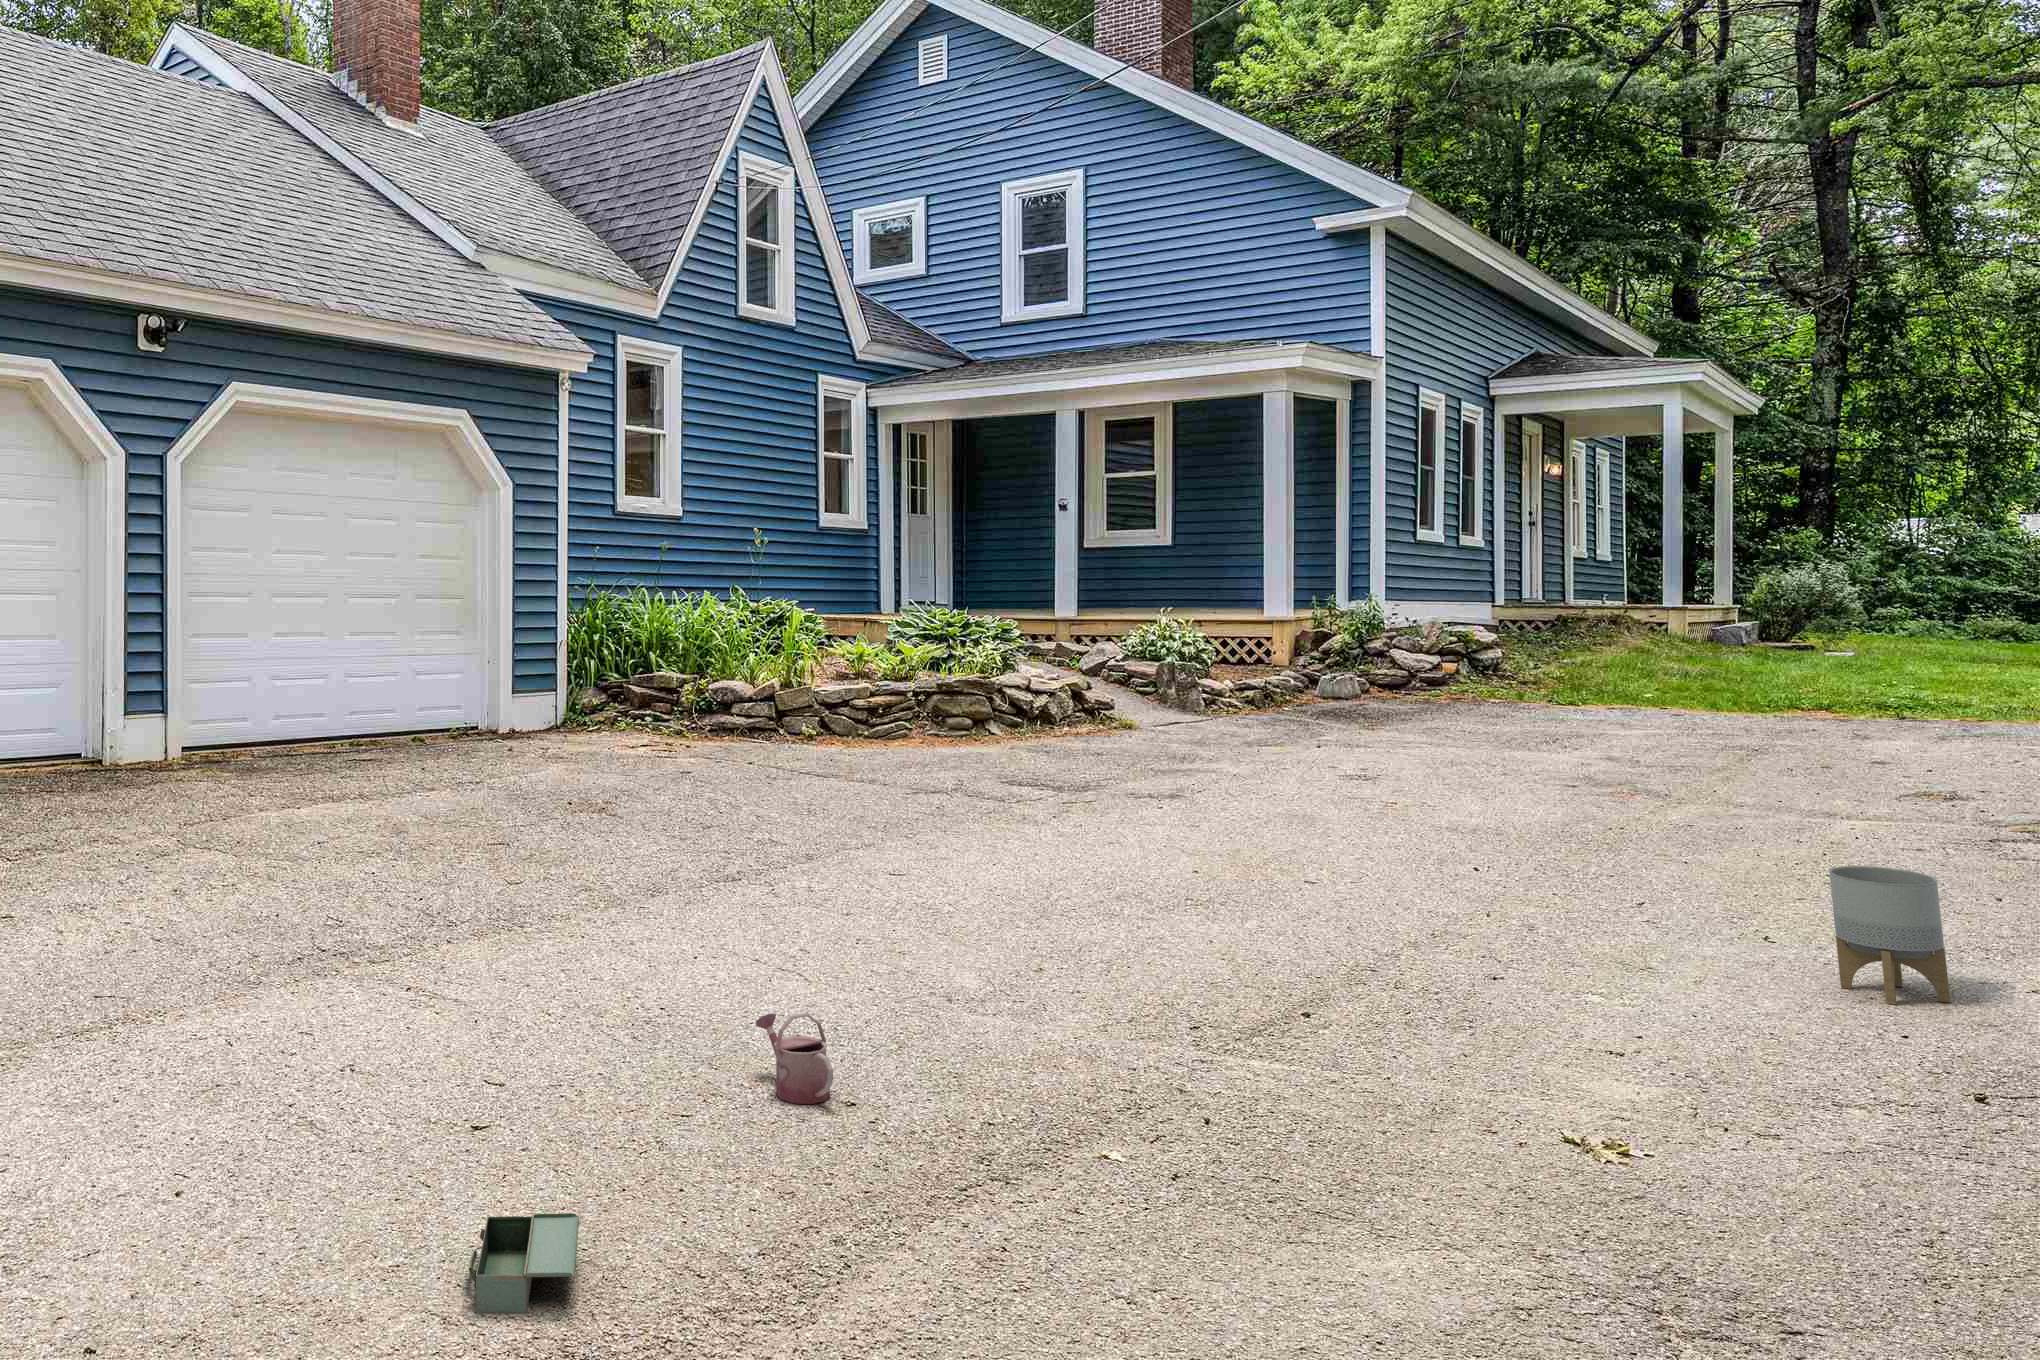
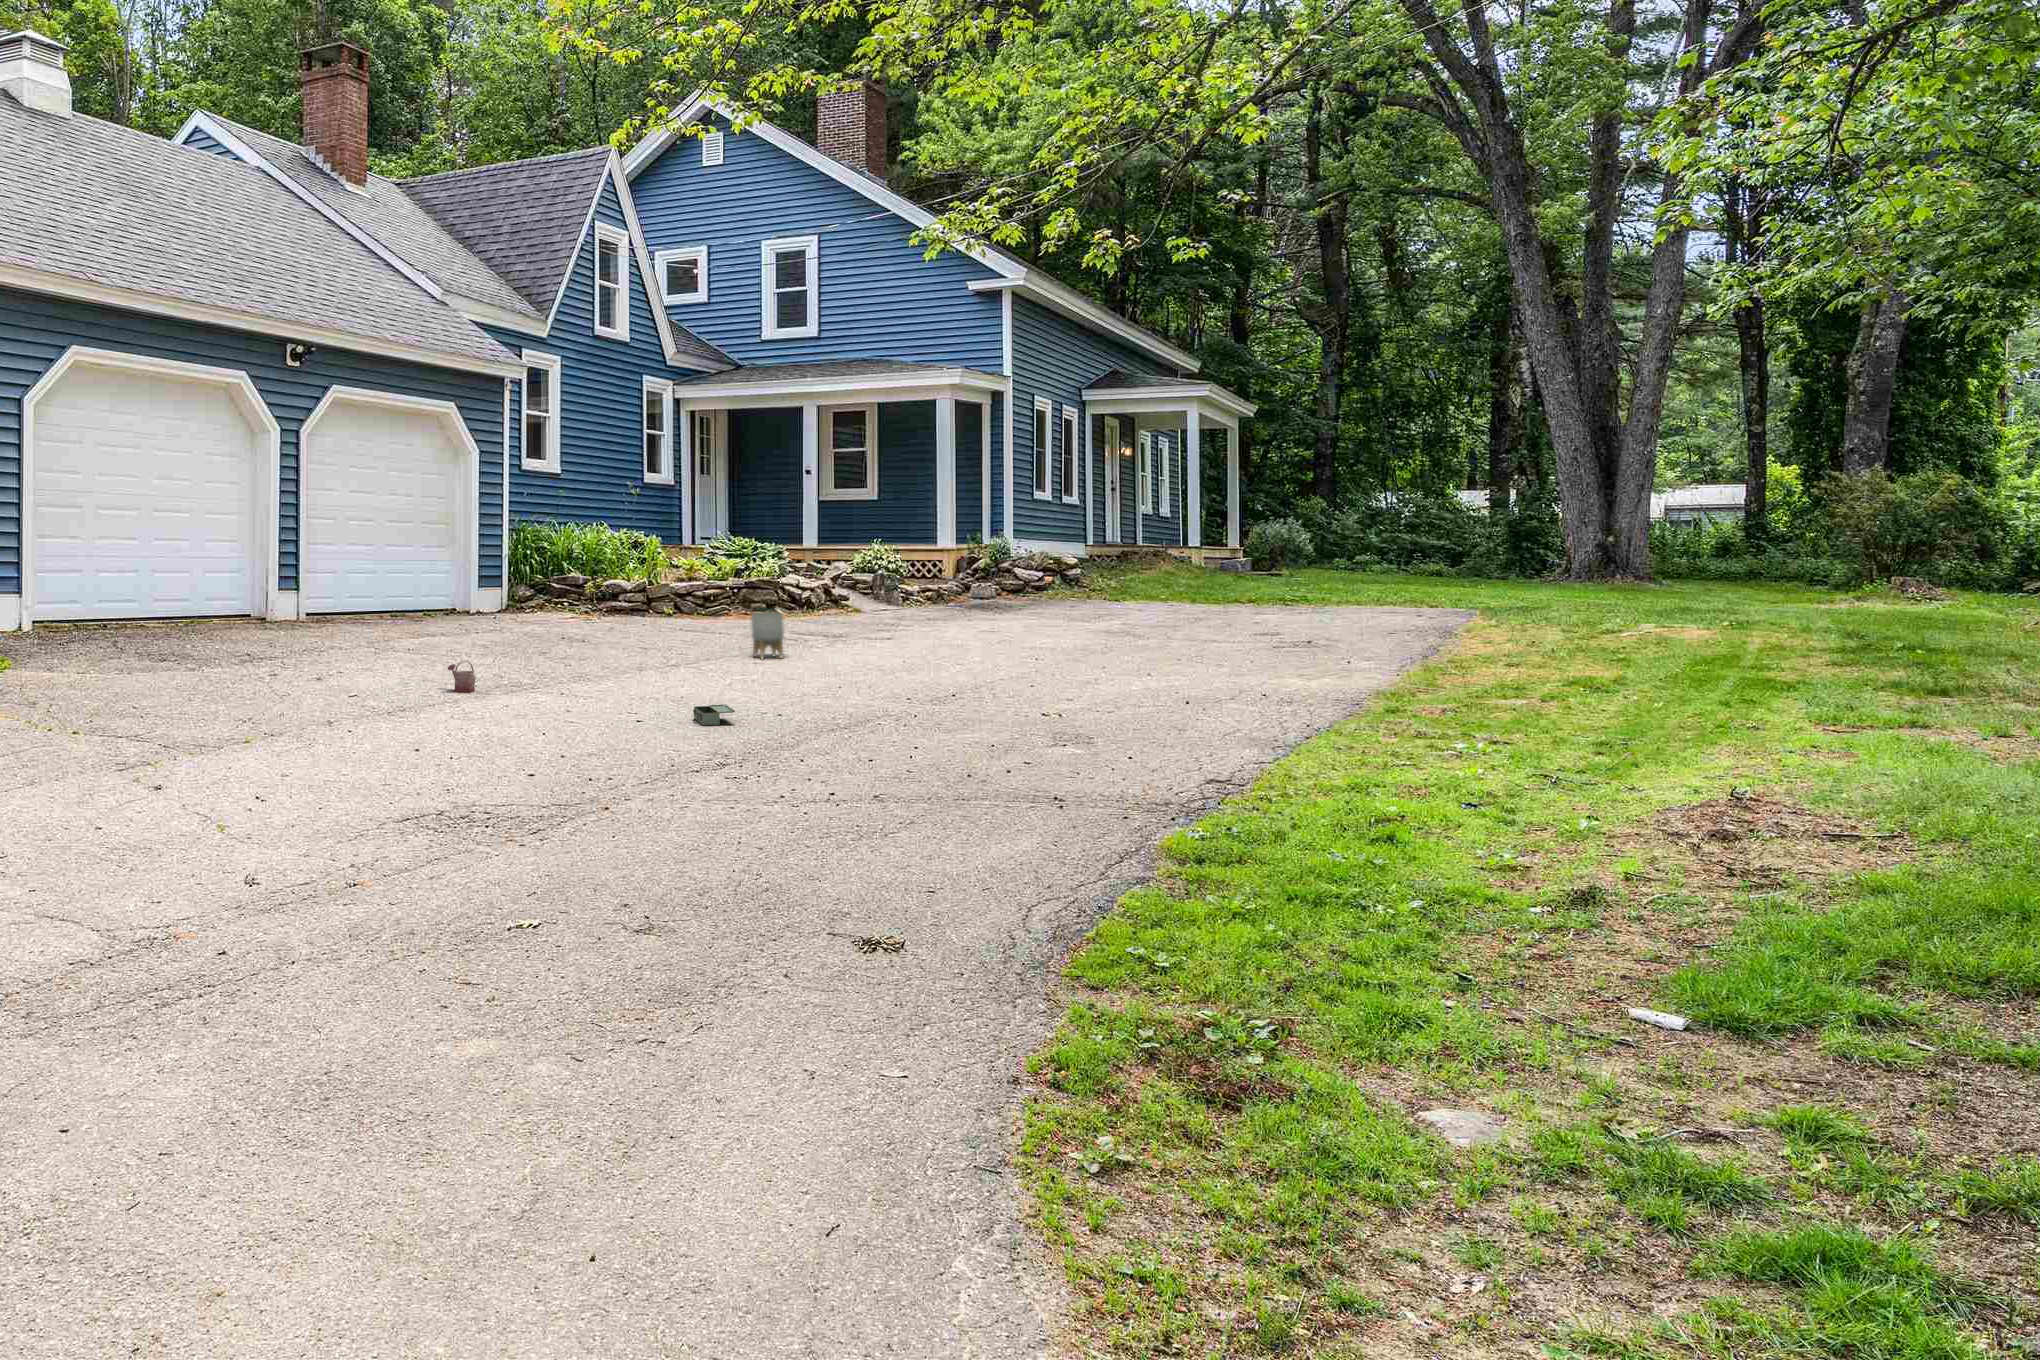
planter: present [1829,866,1950,1005] -> present [751,612,784,659]
watering can: present [756,1013,833,1104] -> present [448,661,476,692]

